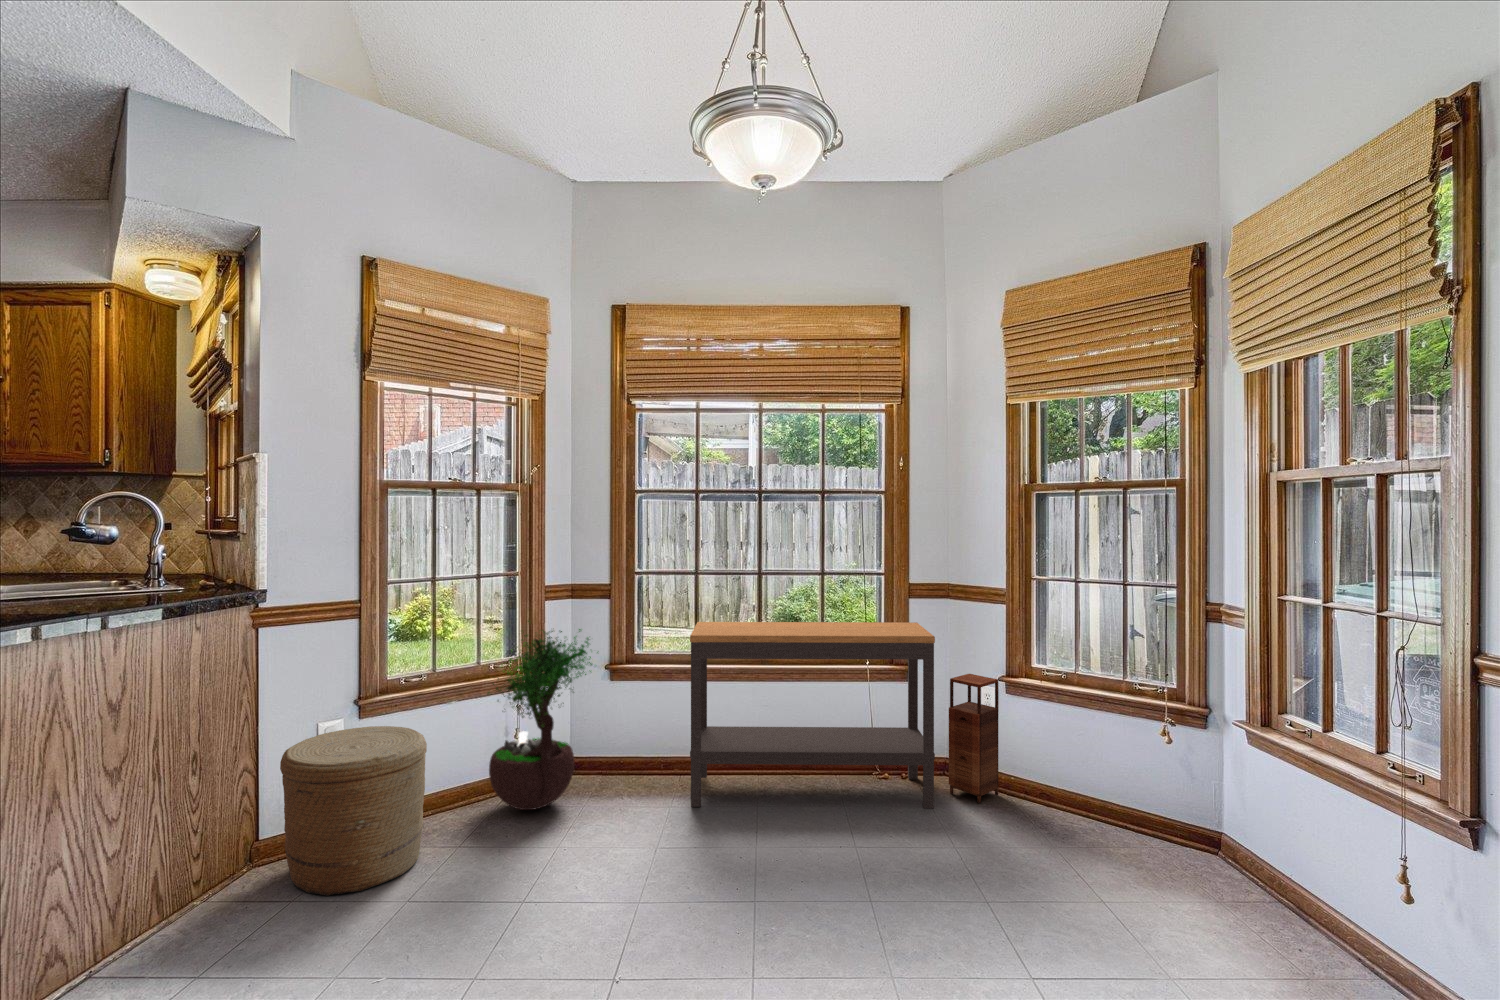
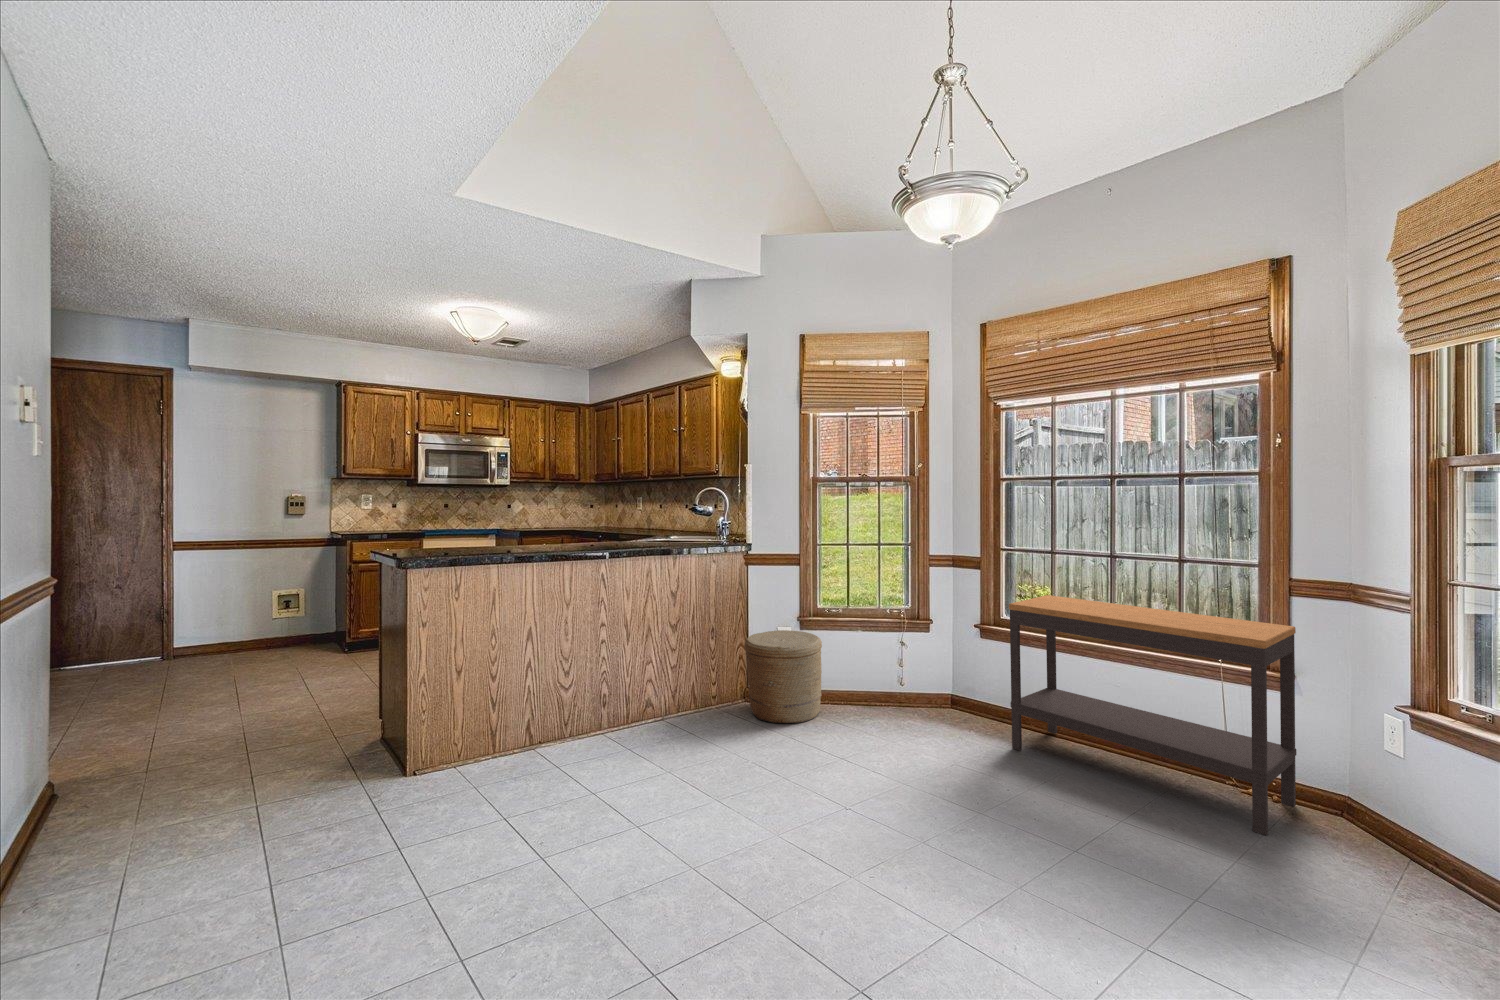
potted tree: present [488,621,598,810] -> none [860,577,946,714]
storage cabinet: present [949,674,998,803] -> none [1313,697,1395,860]

